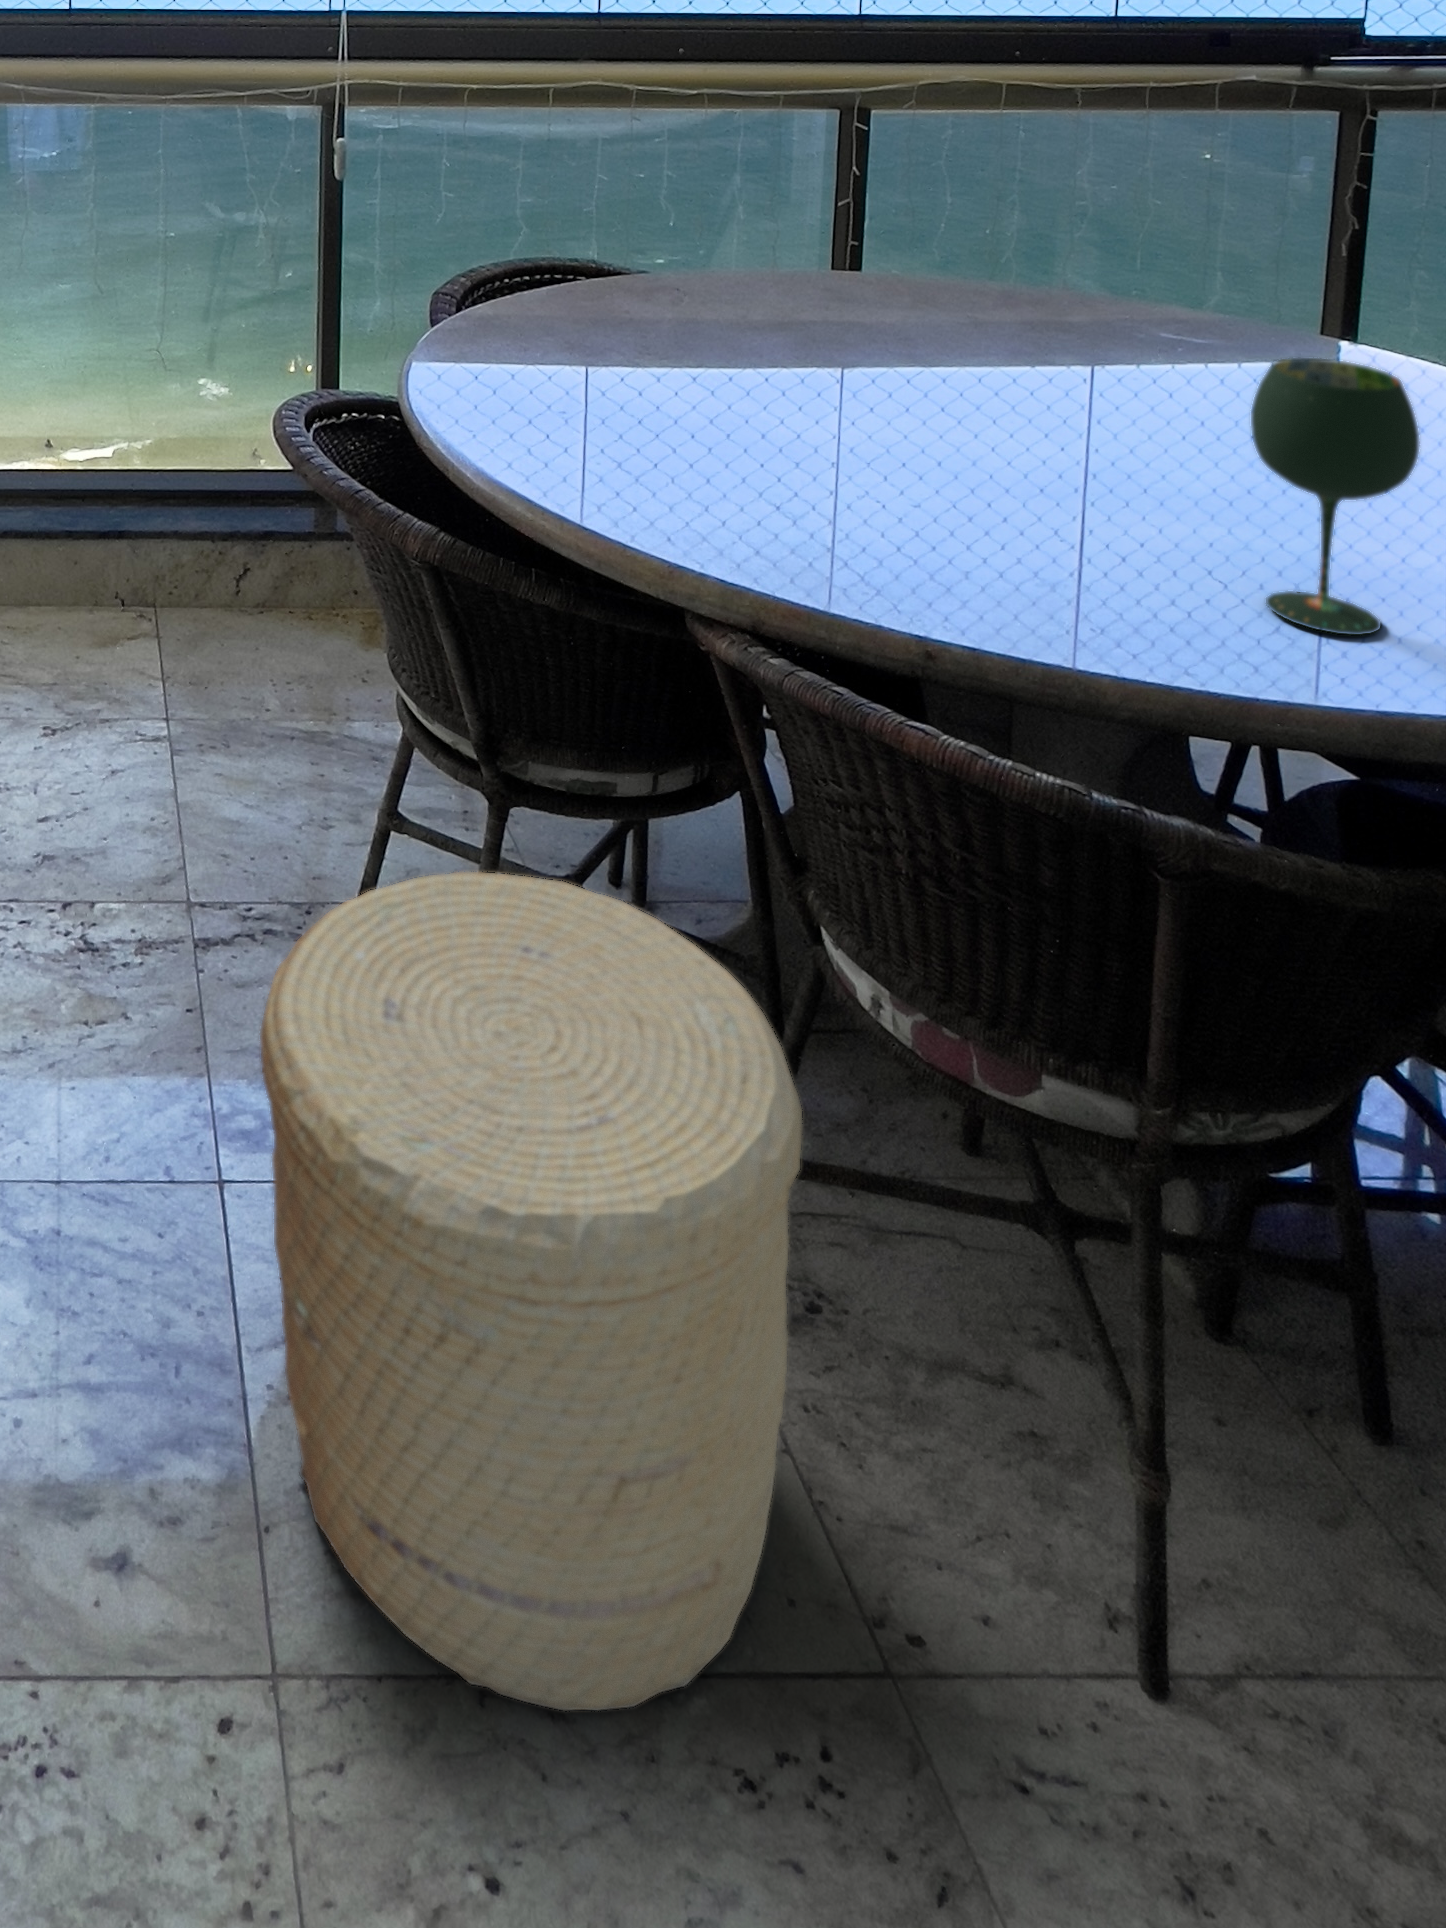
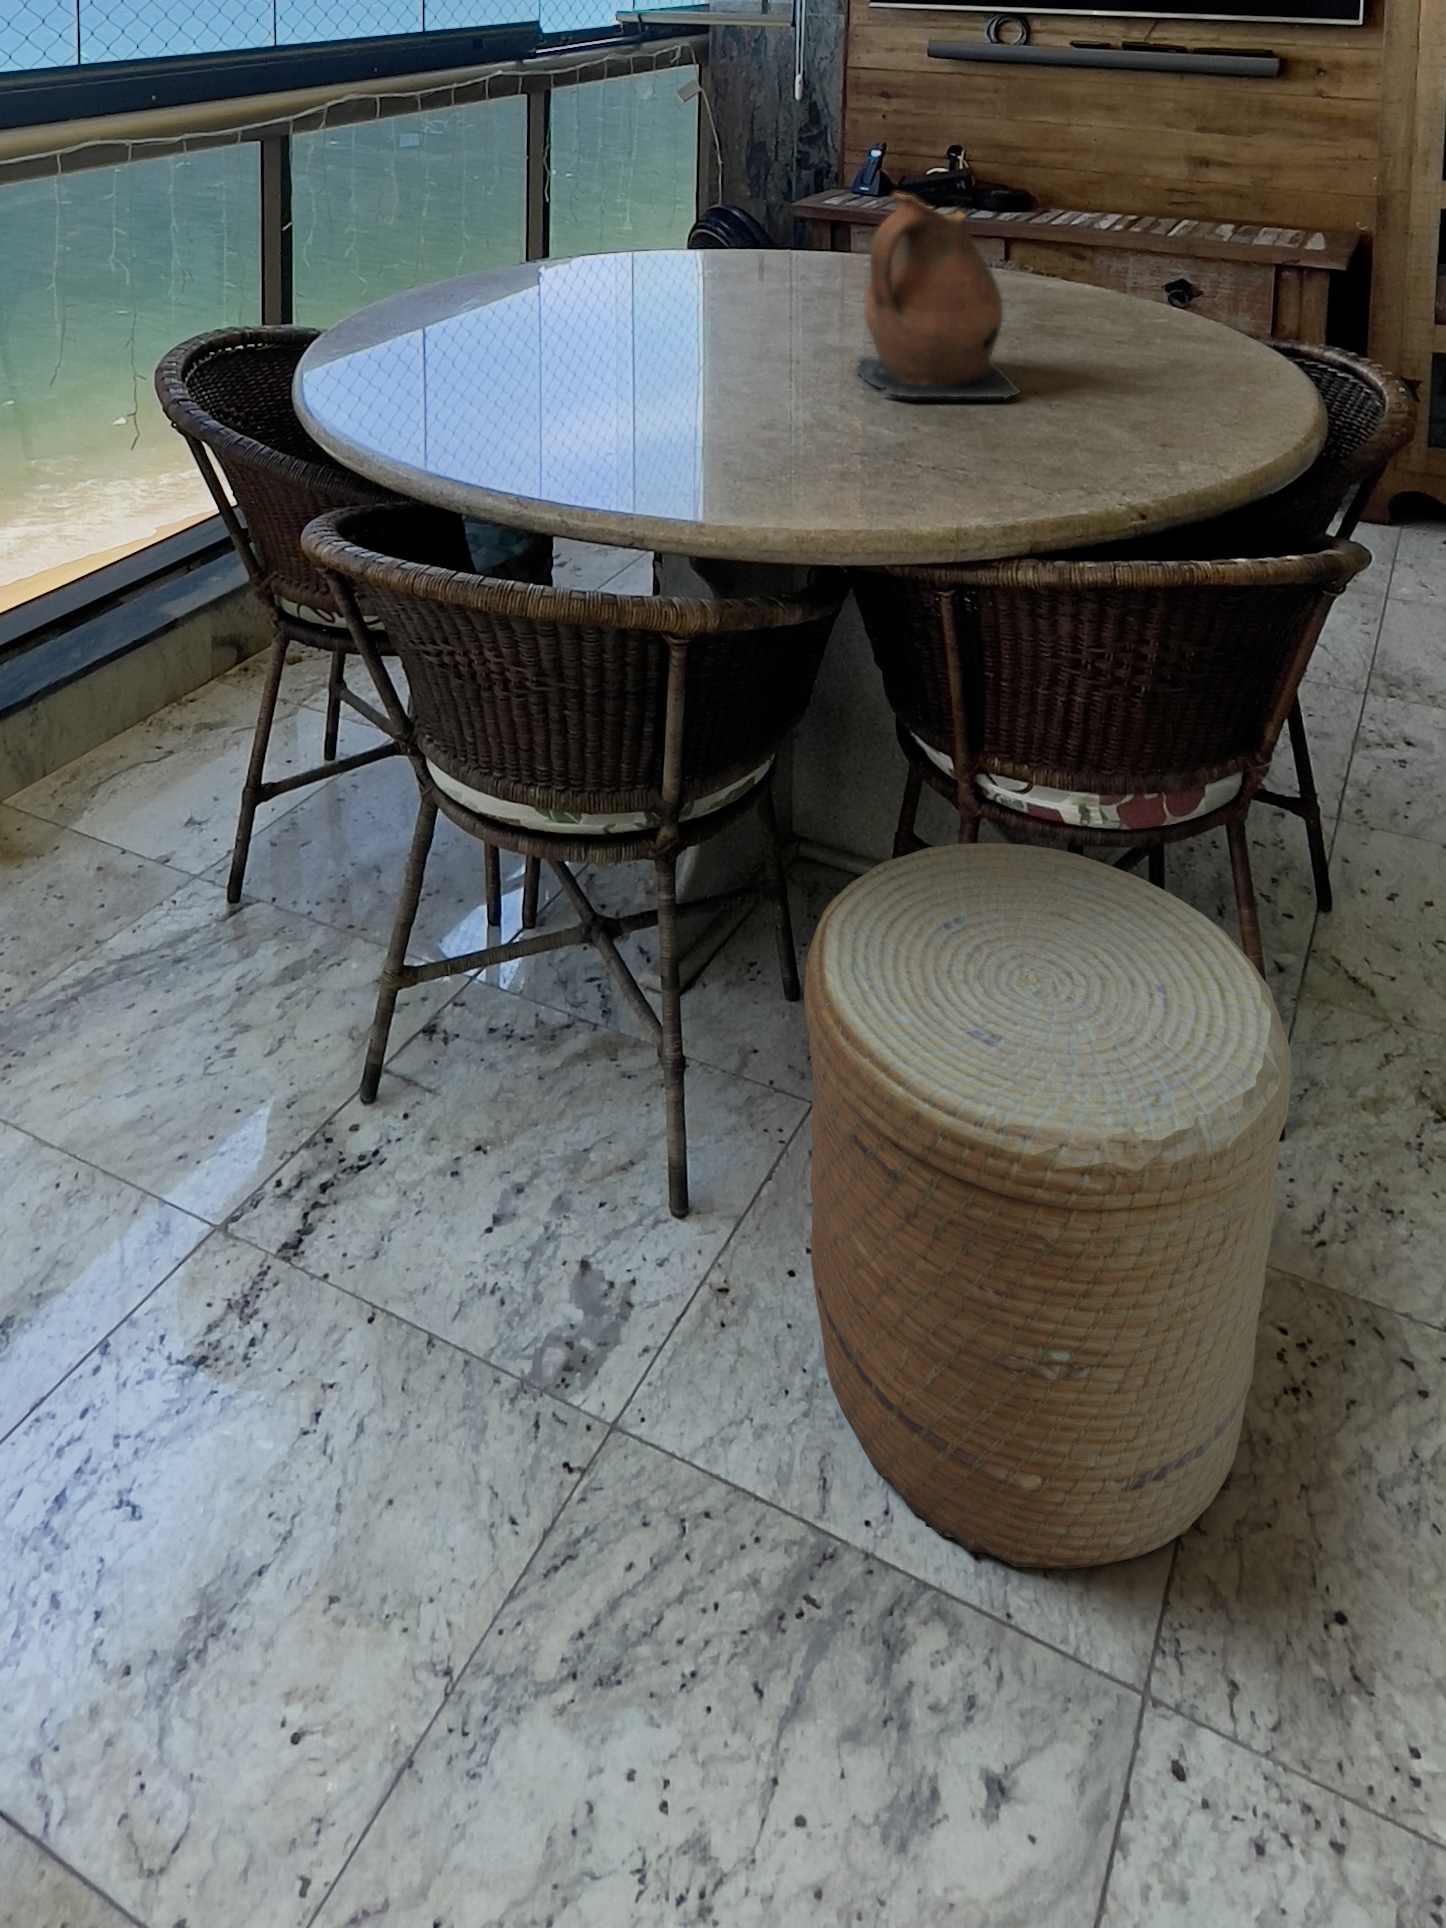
ceramic pitcher: none [978,212,1258,518] -> present [851,193,1019,399]
wine glass: present [1251,358,1420,635] -> none [1125,254,1217,429]

